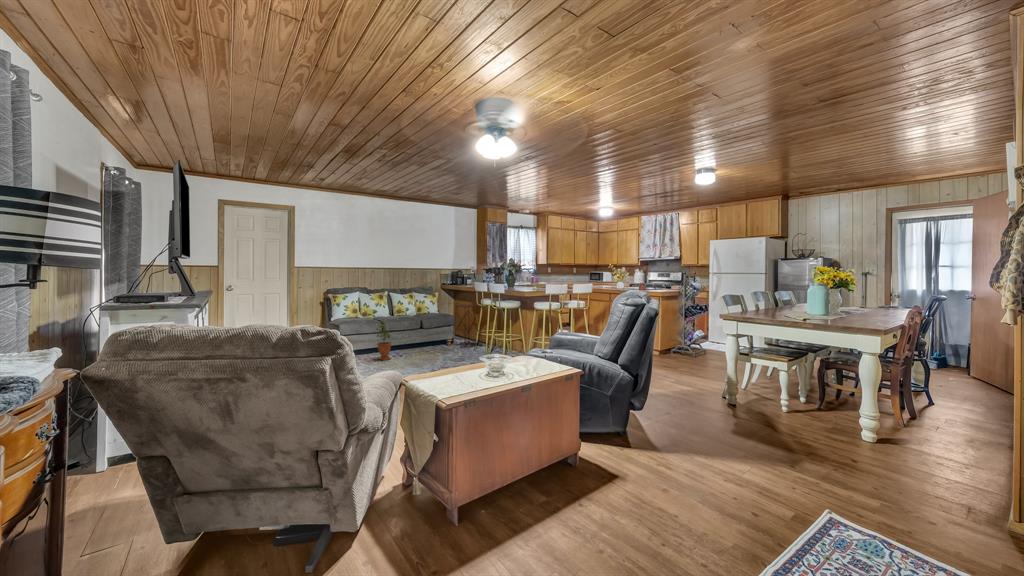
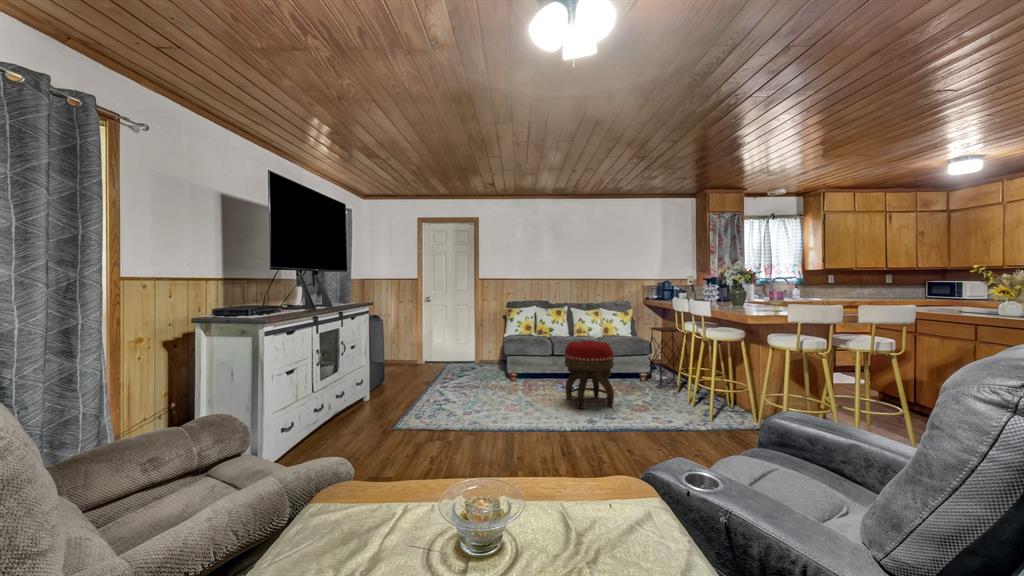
footstool: none [409,315,446,365] -> present [564,340,614,409]
potted plant: present [377,320,392,360] -> none [530,340,551,392]

